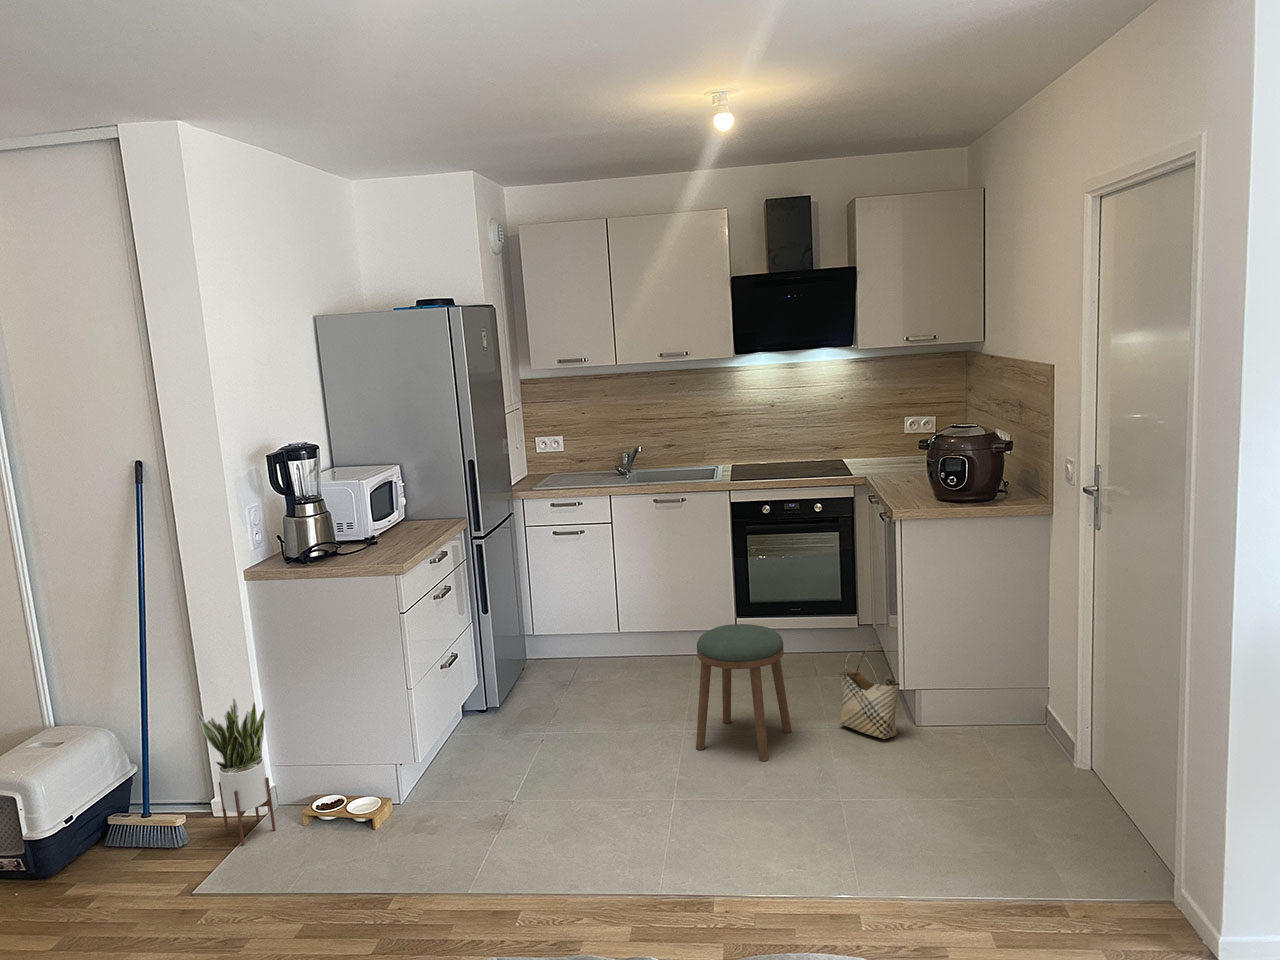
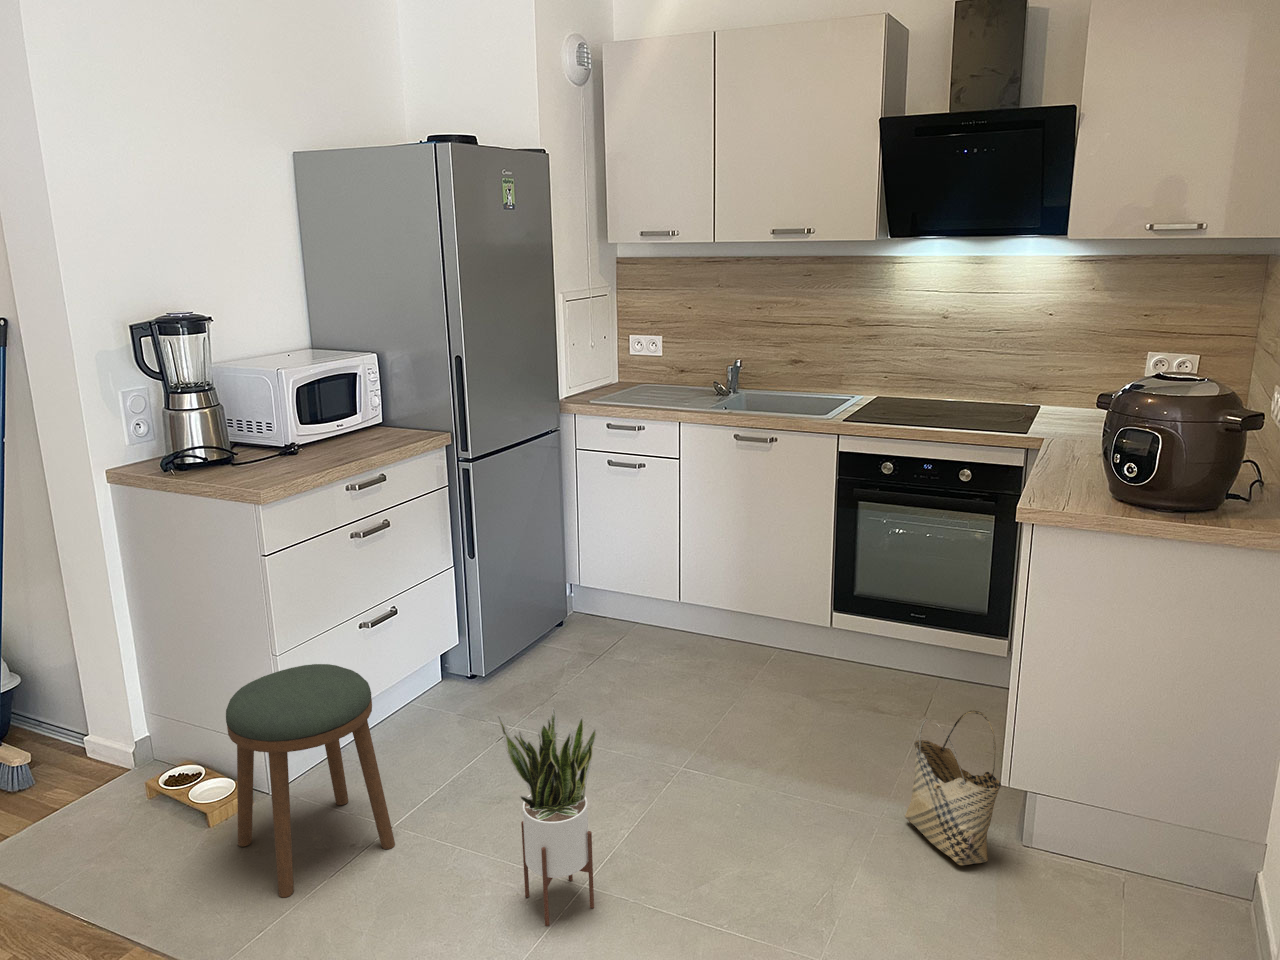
stool: present [696,624,792,761] -> present [226,664,395,897]
potted plant: present [194,698,276,845] -> present [496,707,596,926]

